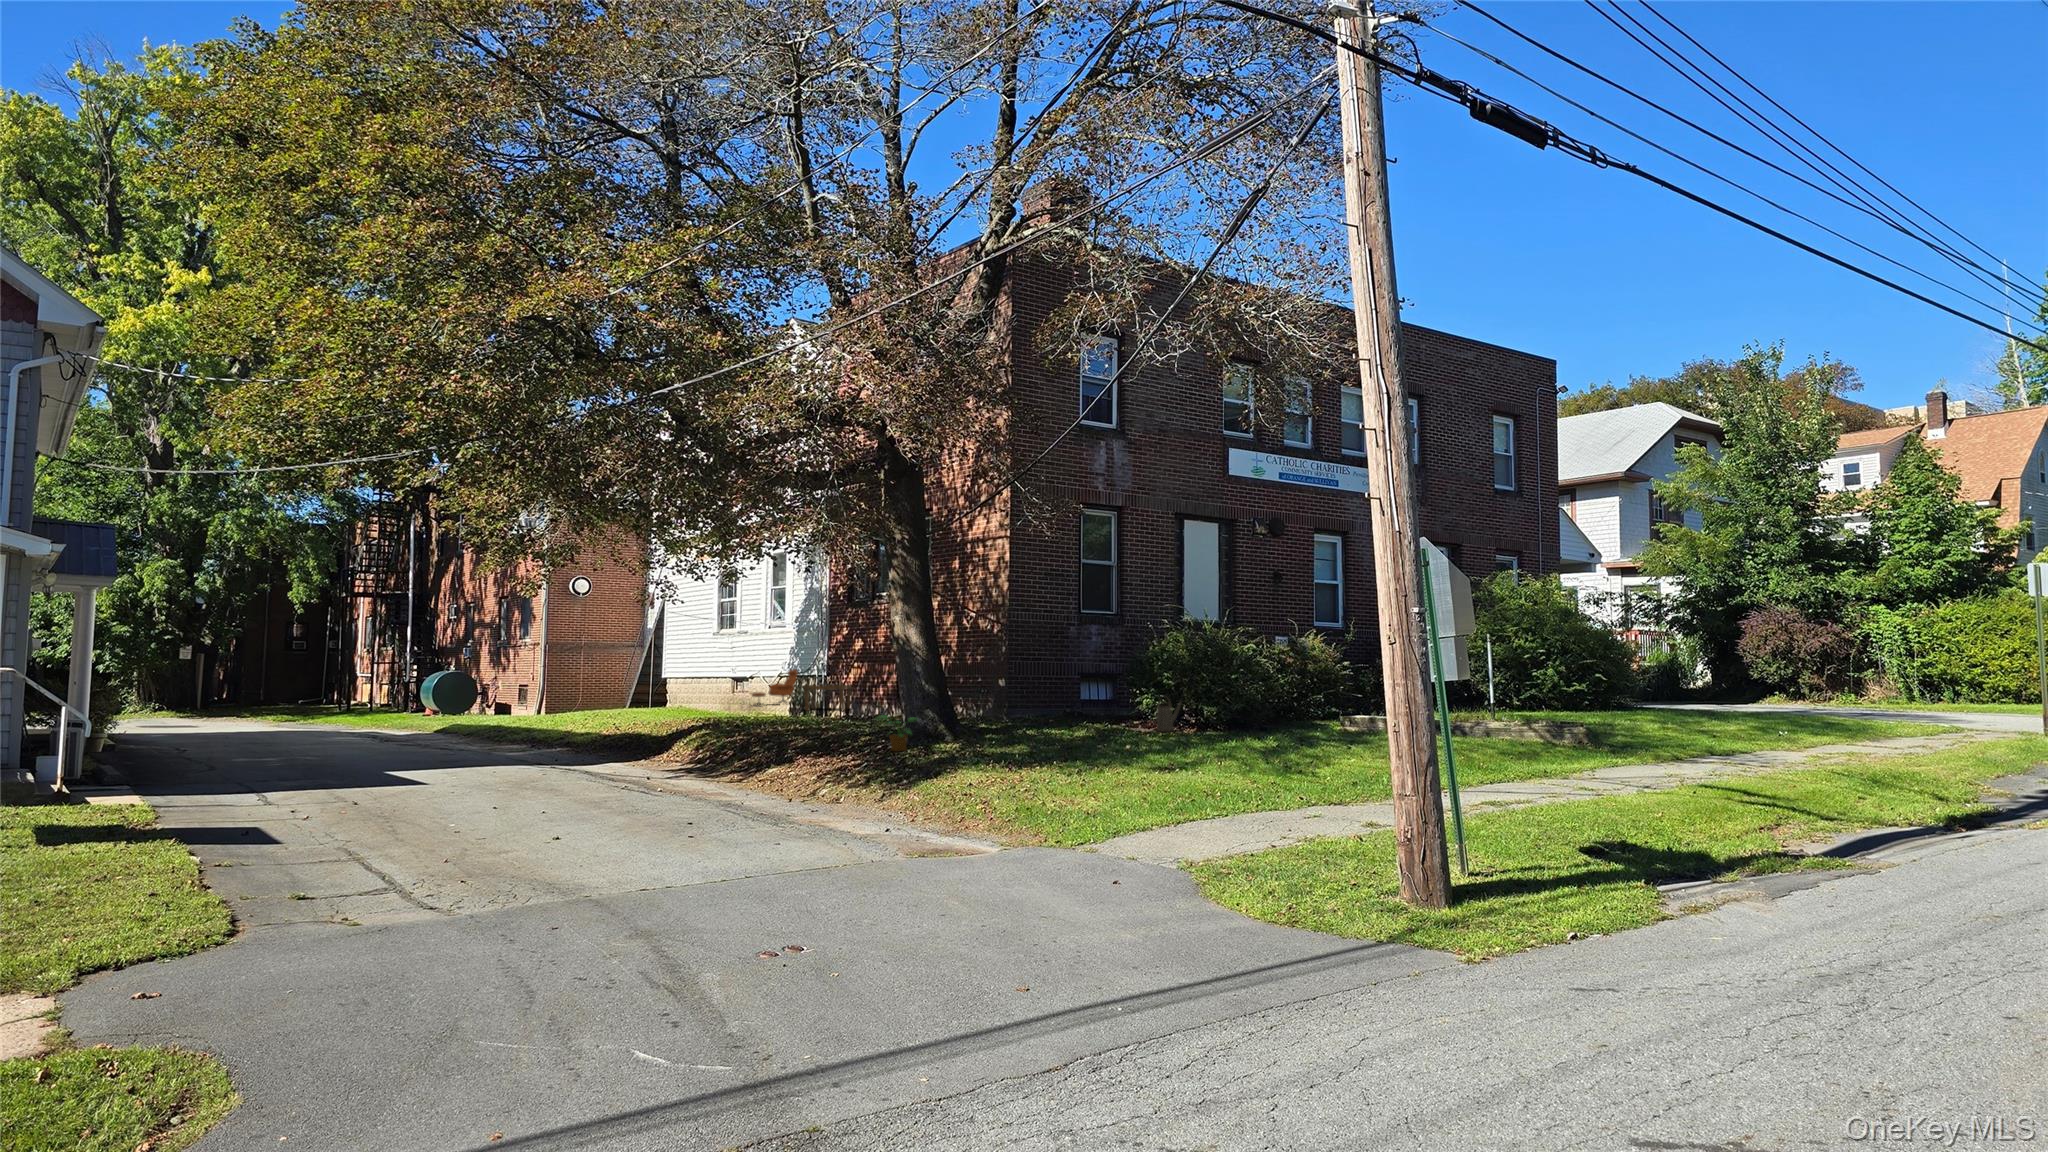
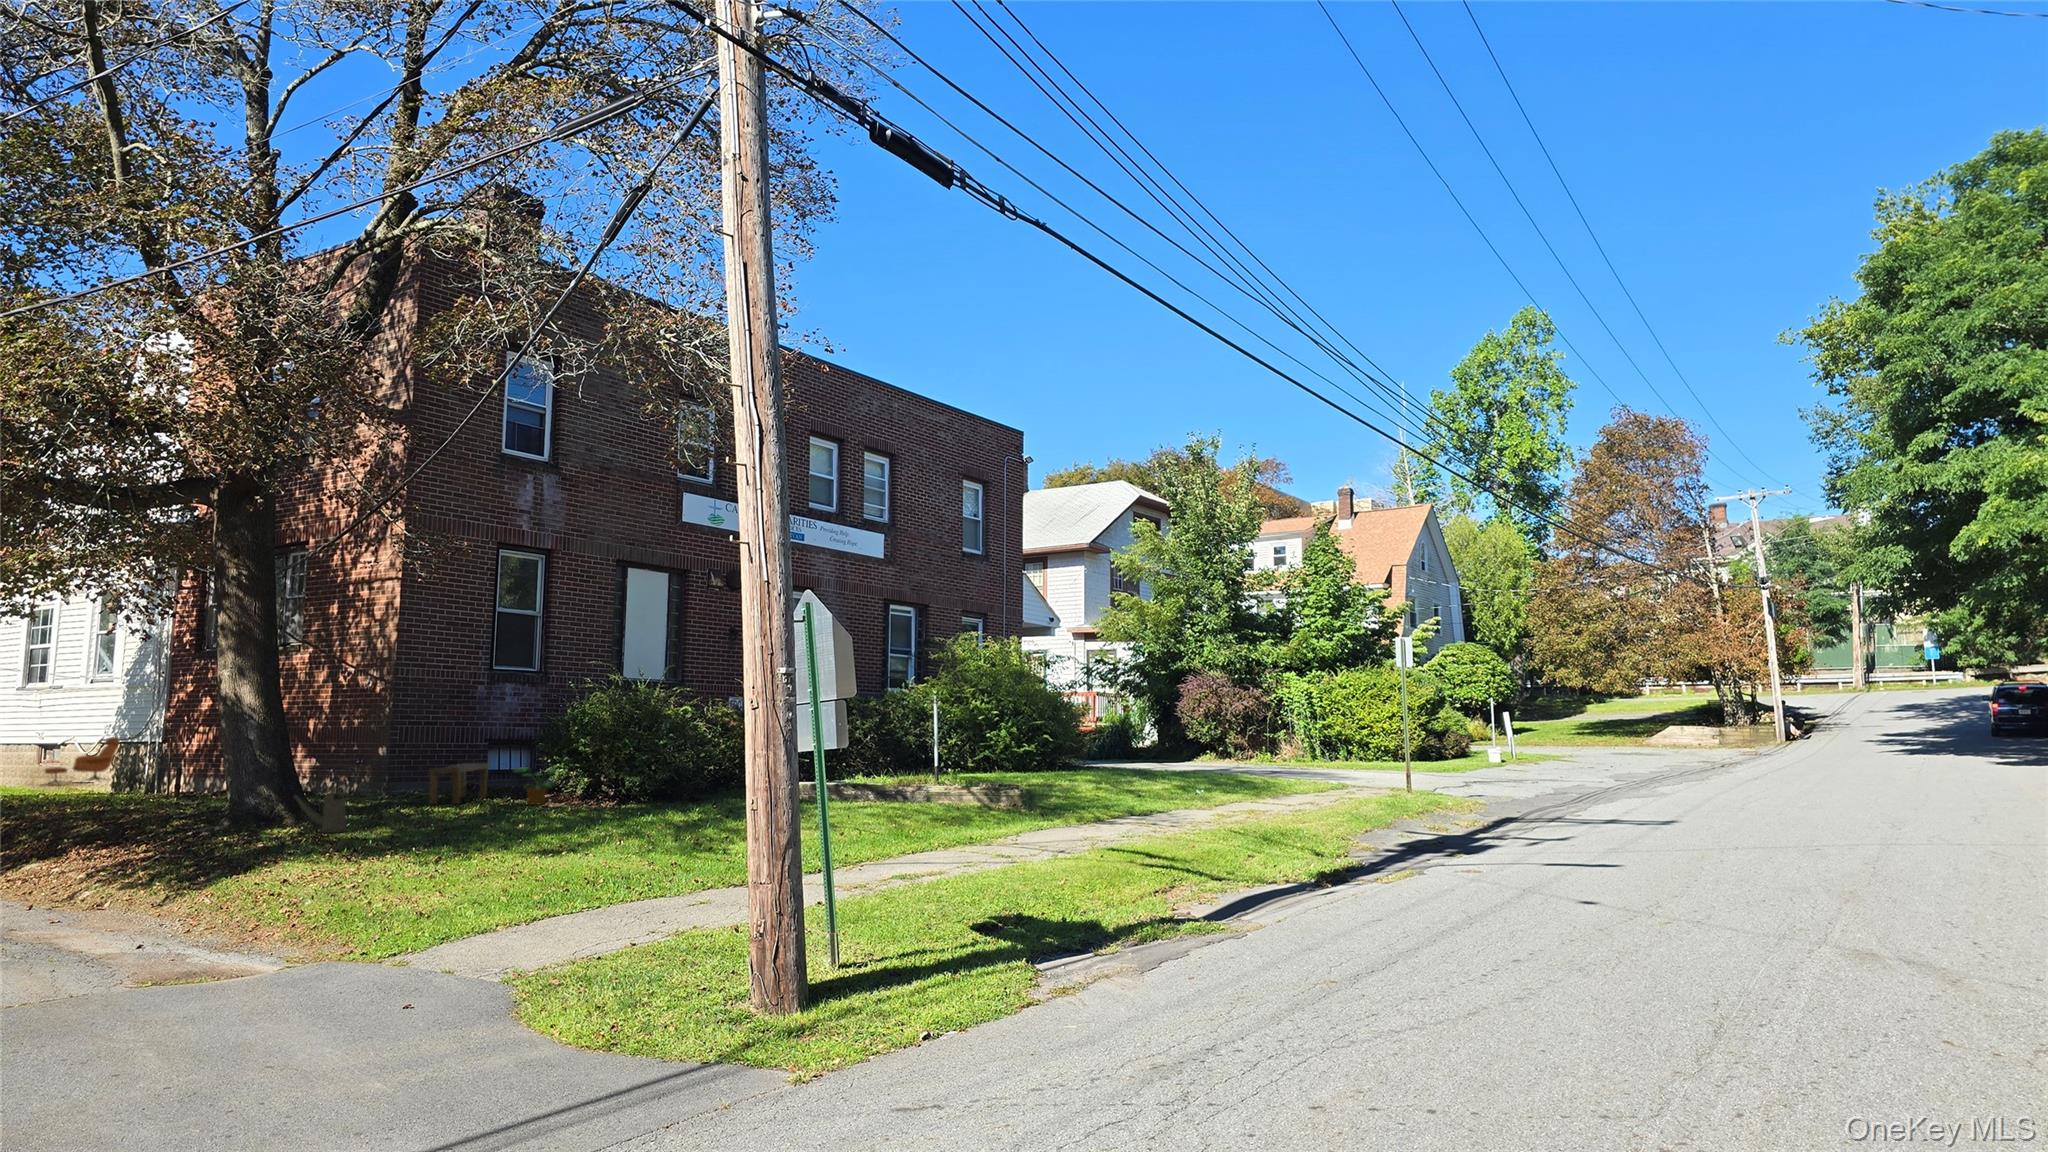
bench: present [804,685,852,711] -> present [429,763,489,804]
watering can: present [1156,702,1181,732] -> present [293,786,347,833]
potted plant: present [876,715,918,751] -> present [514,767,559,805]

